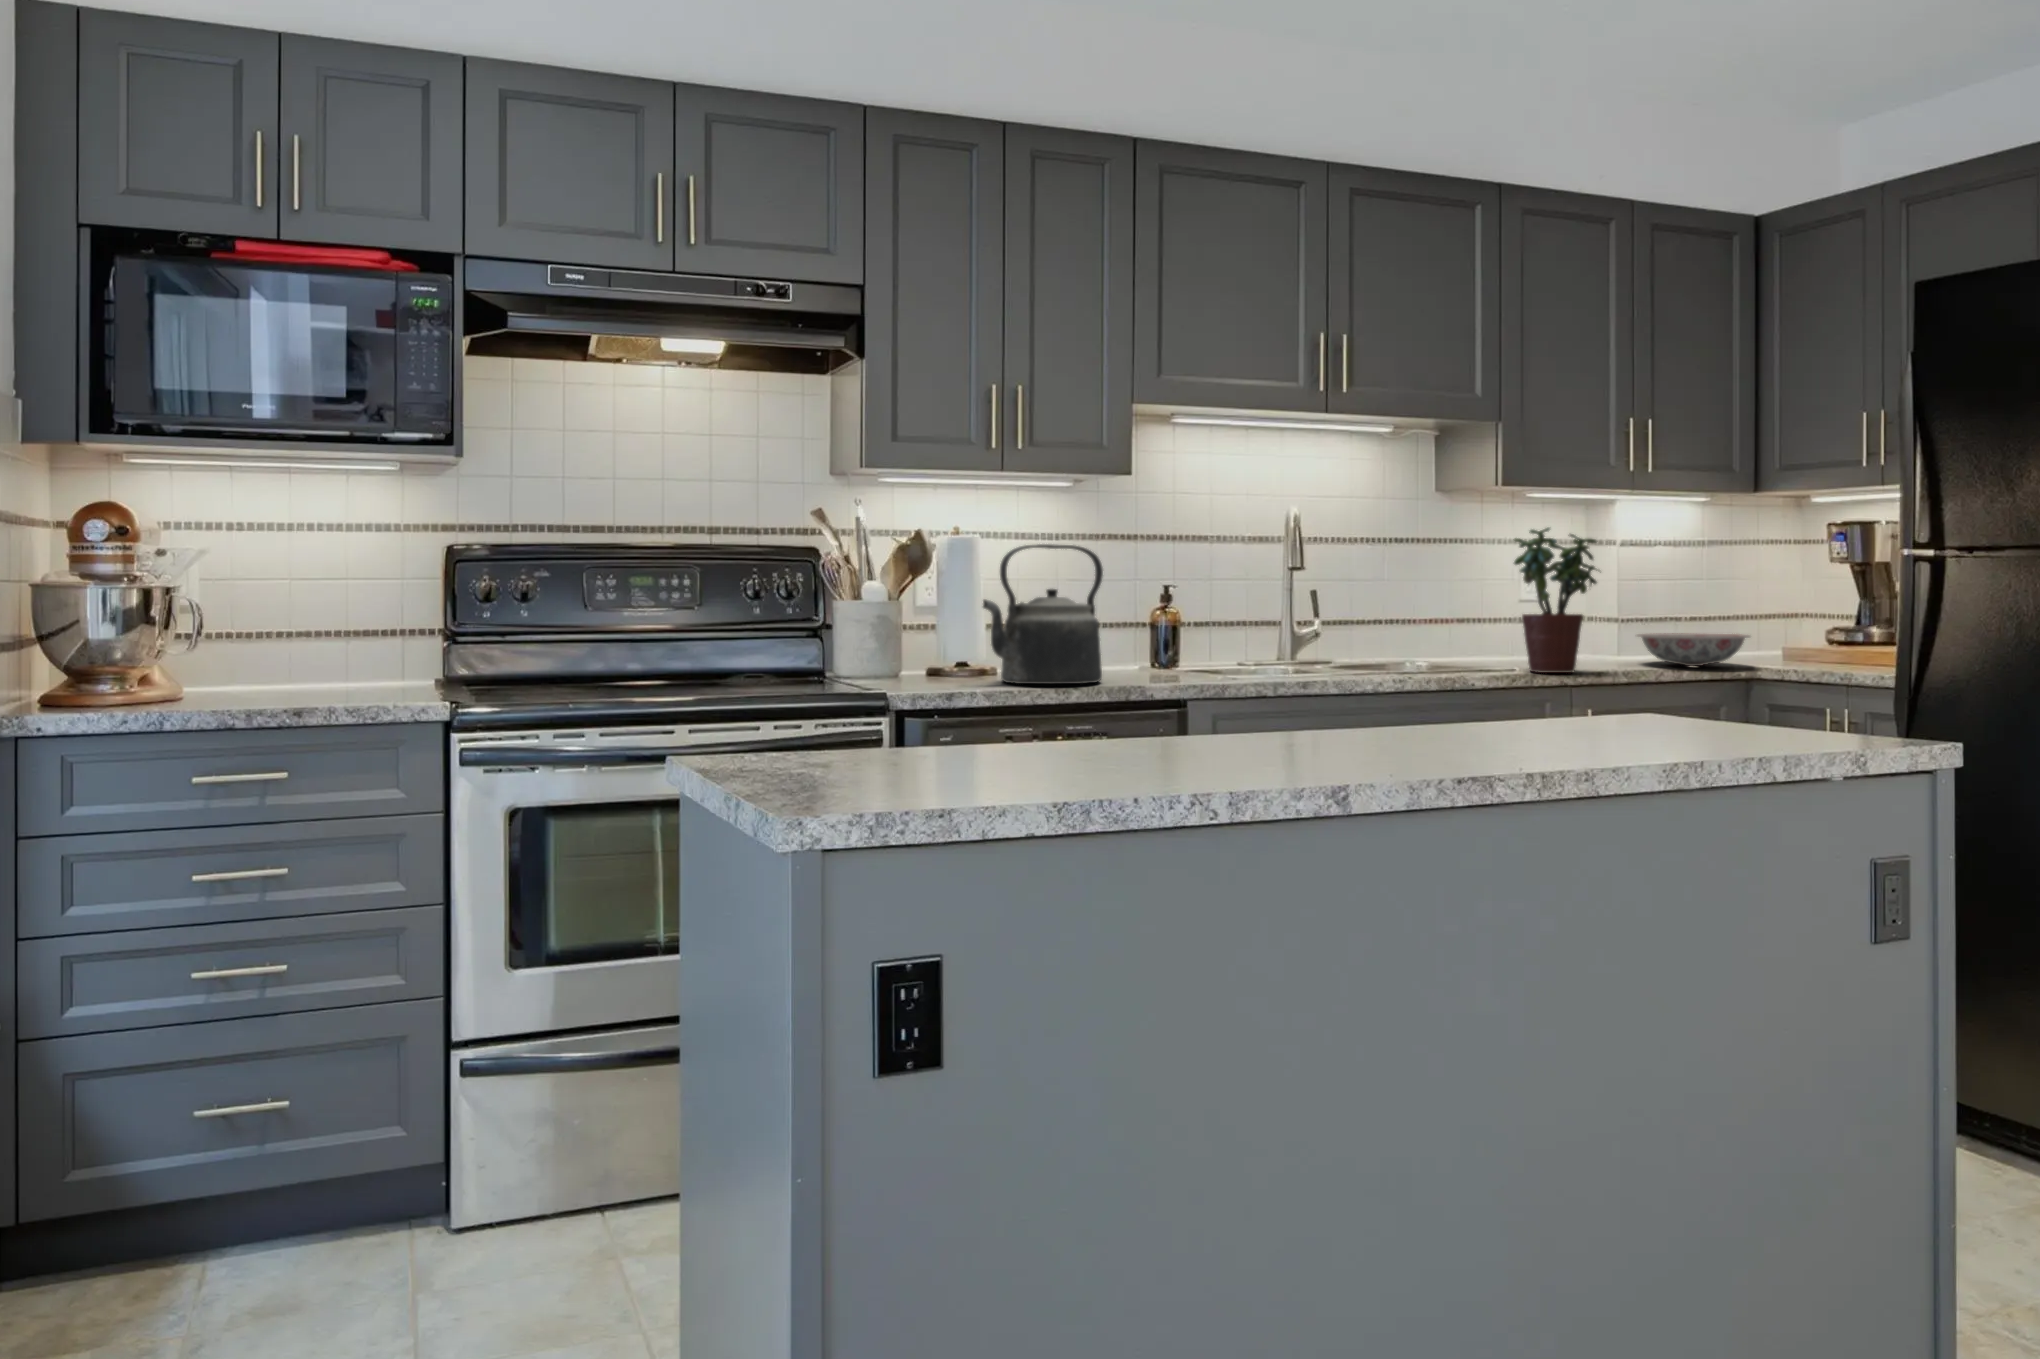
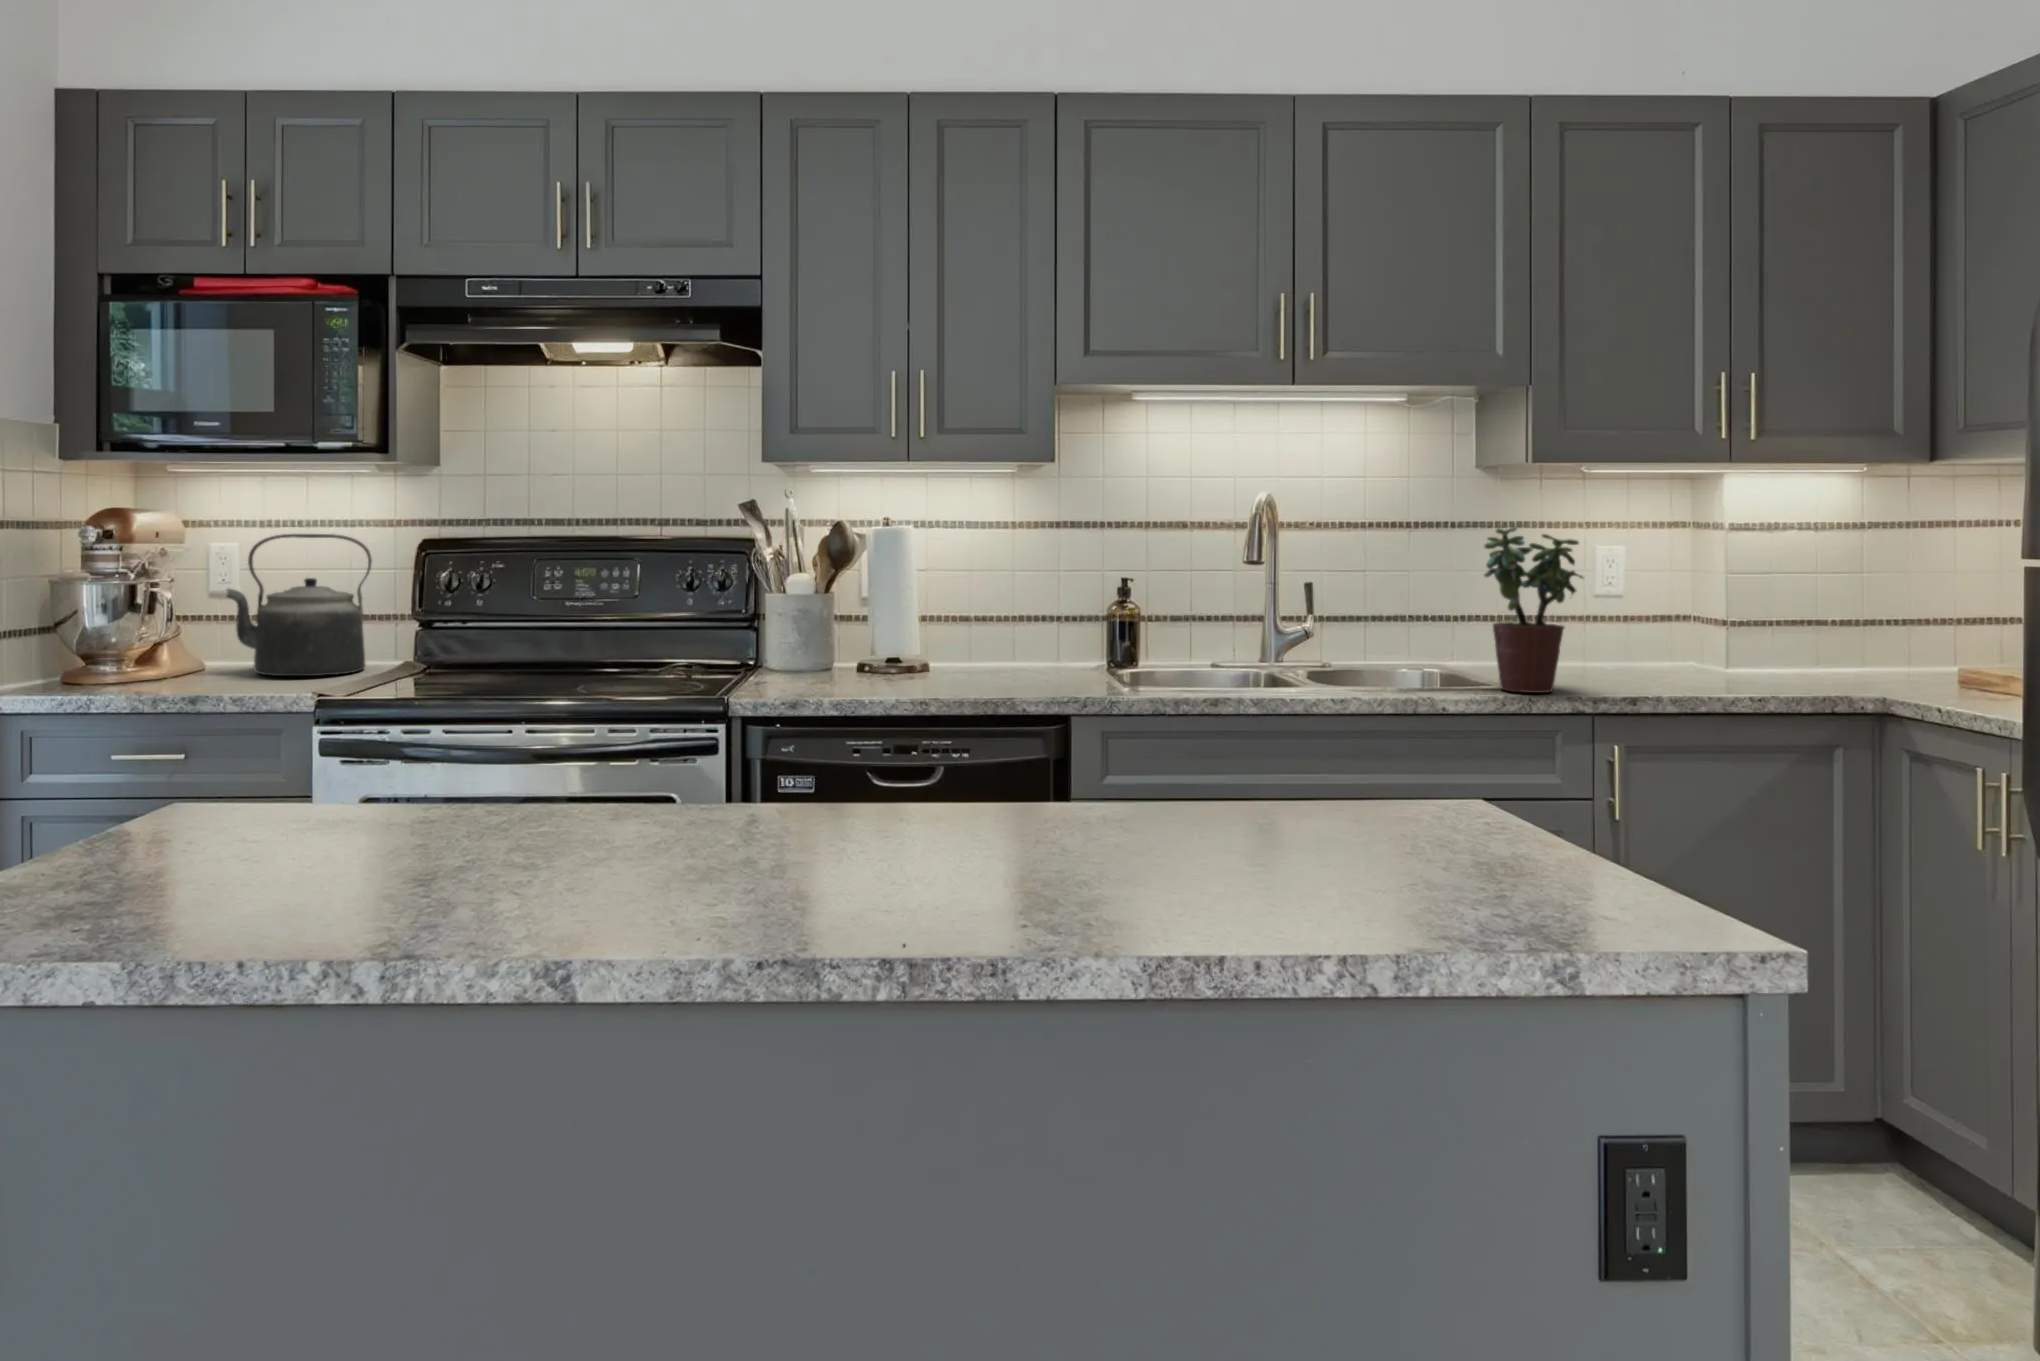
kettle: present [983,544,1103,684] -> present [226,534,372,676]
ceramic bowl: present [1637,633,1750,666] -> none [1656,644,1799,686]

